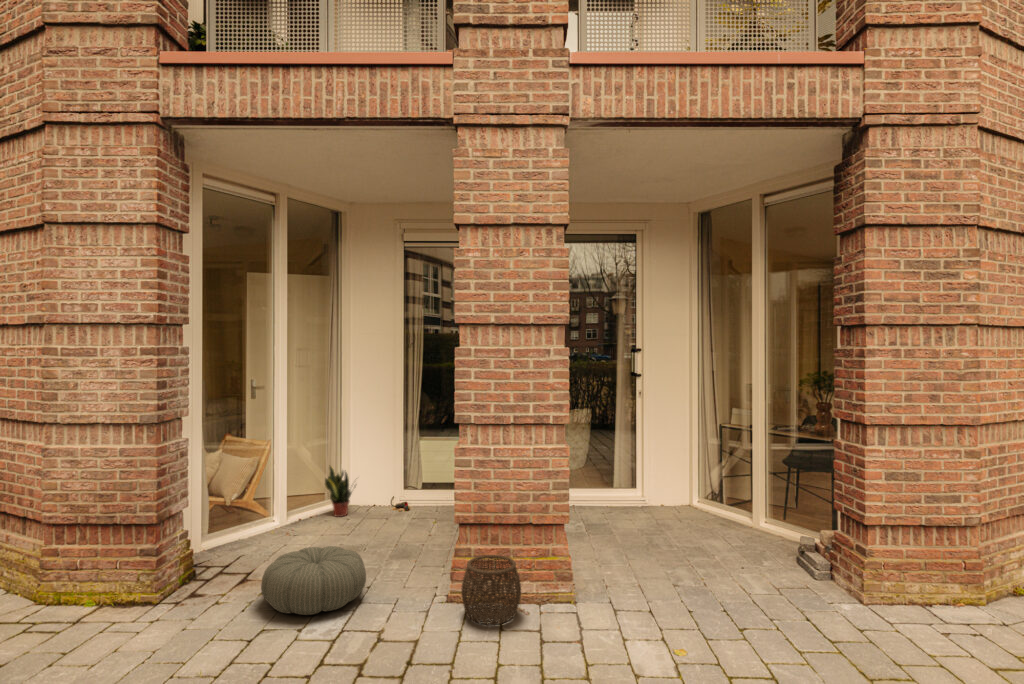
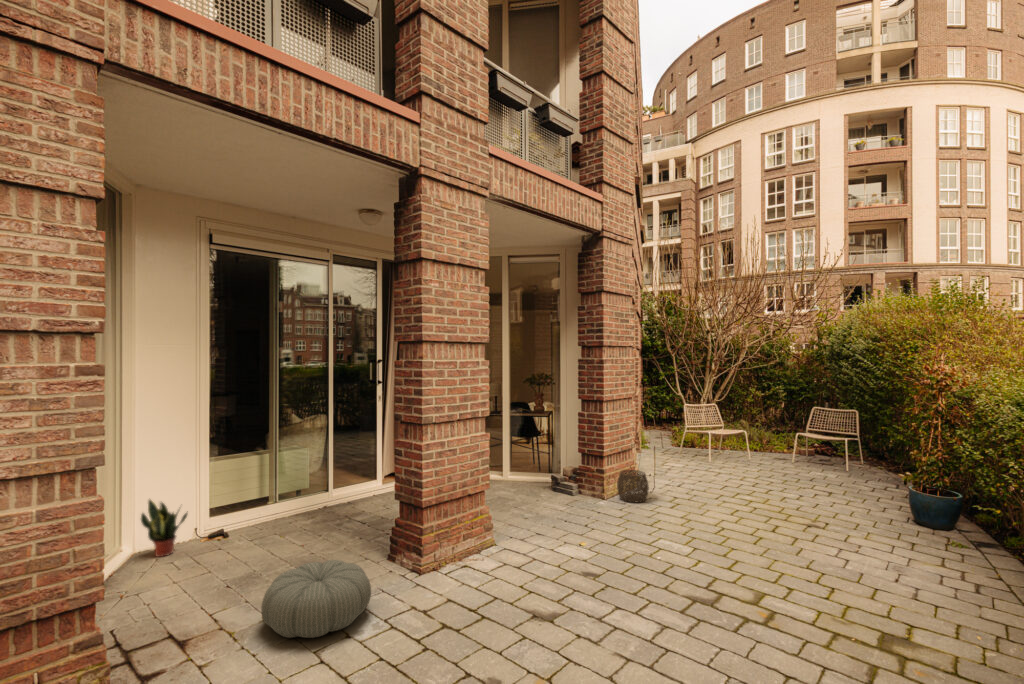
woven basket: present [461,555,521,624] -> present [617,470,649,503]

